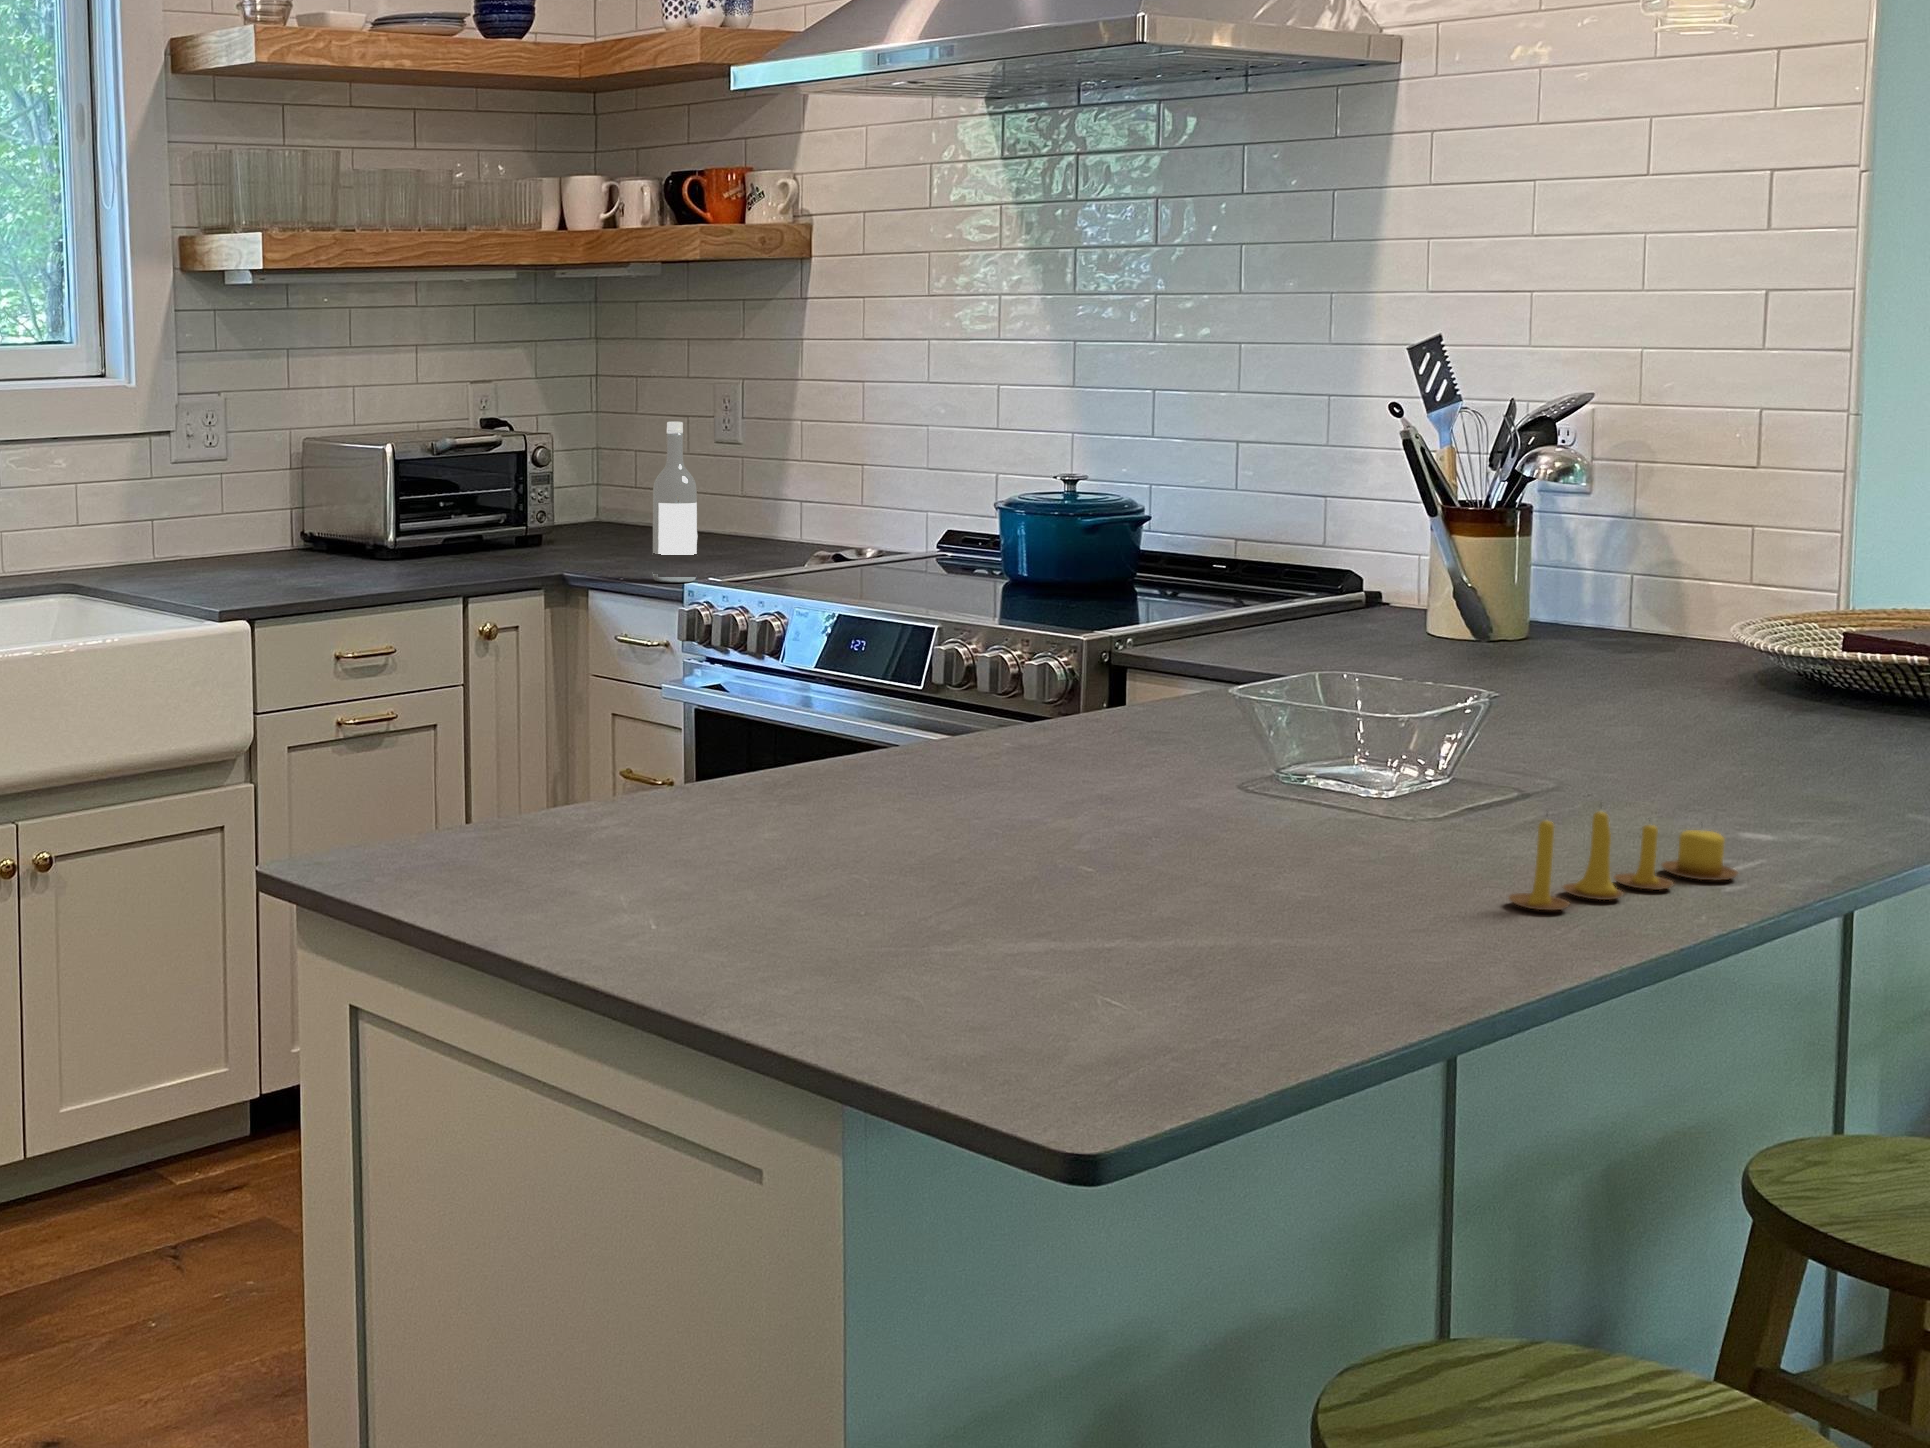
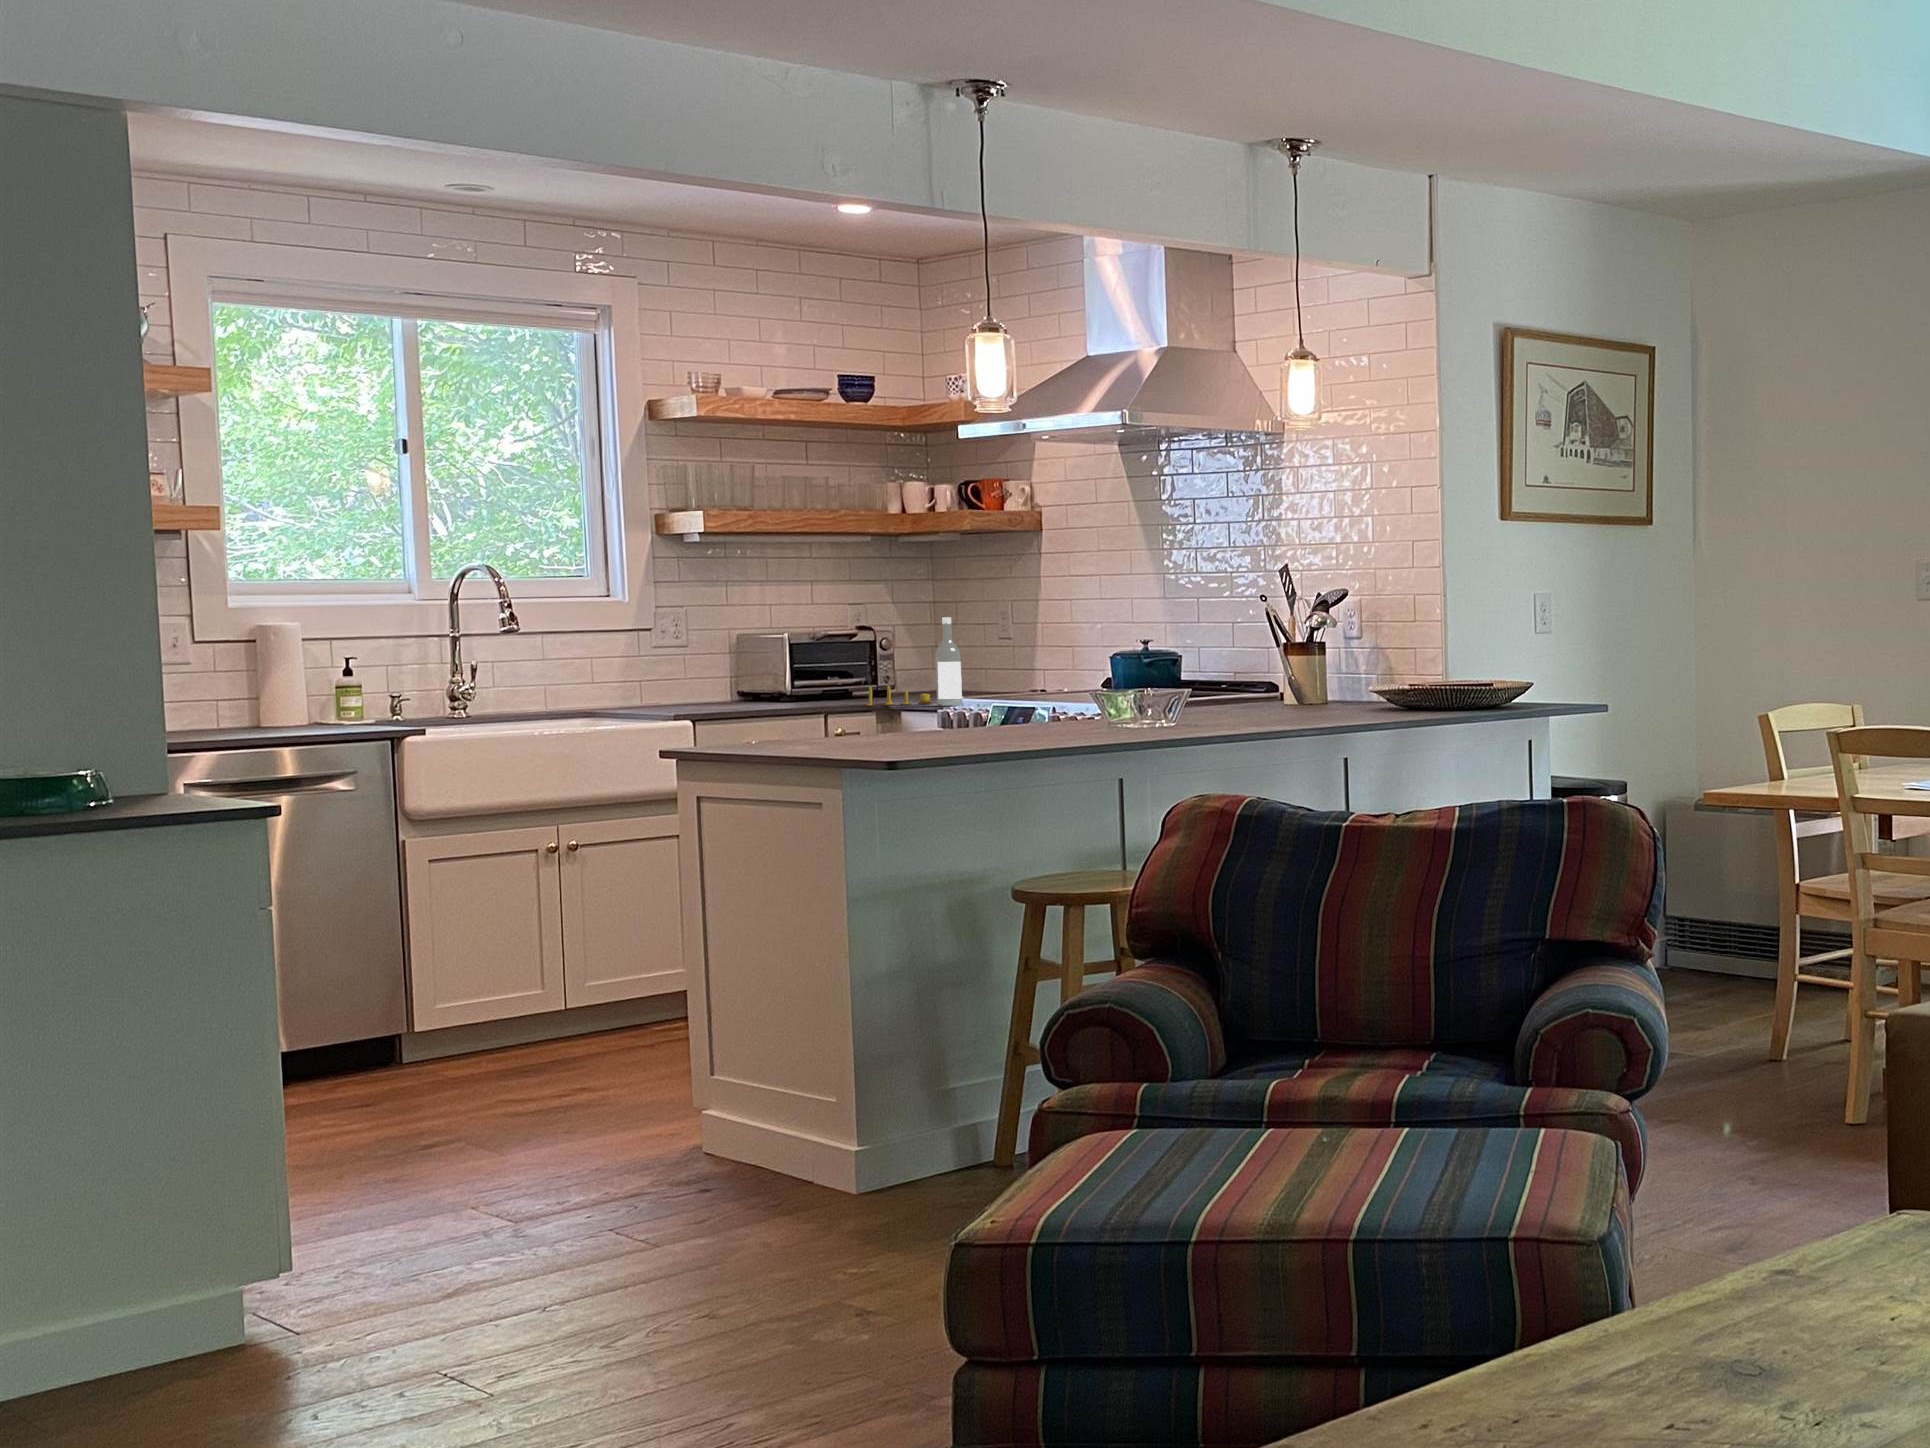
candle: present [1509,810,1738,910] -> present [864,686,933,706]

